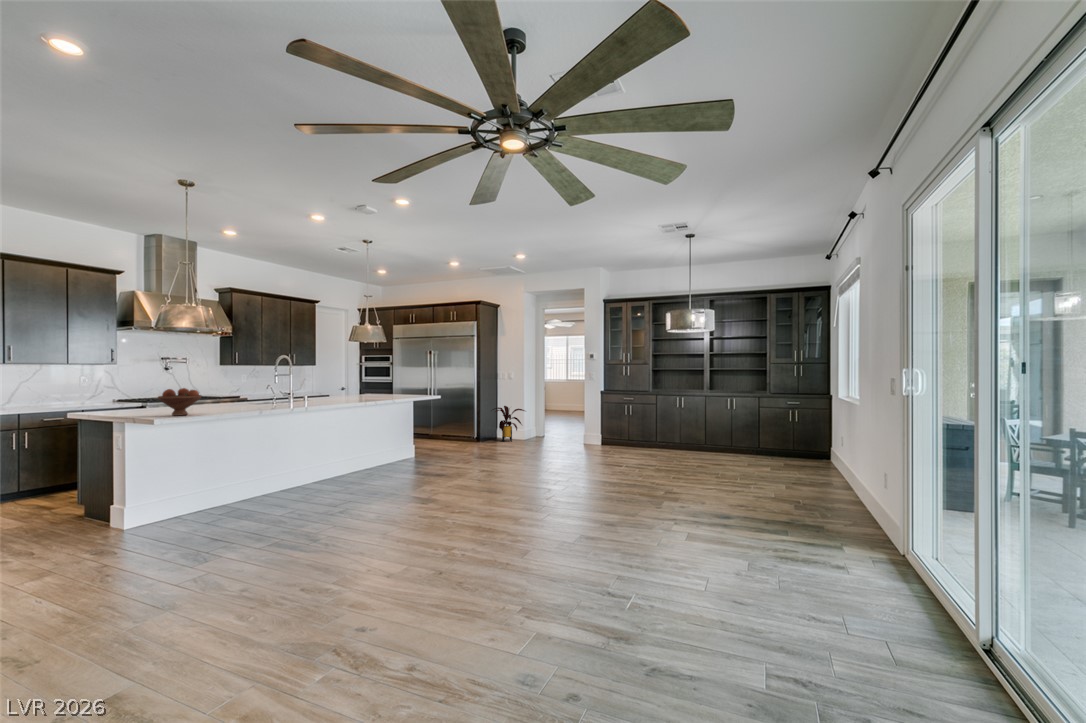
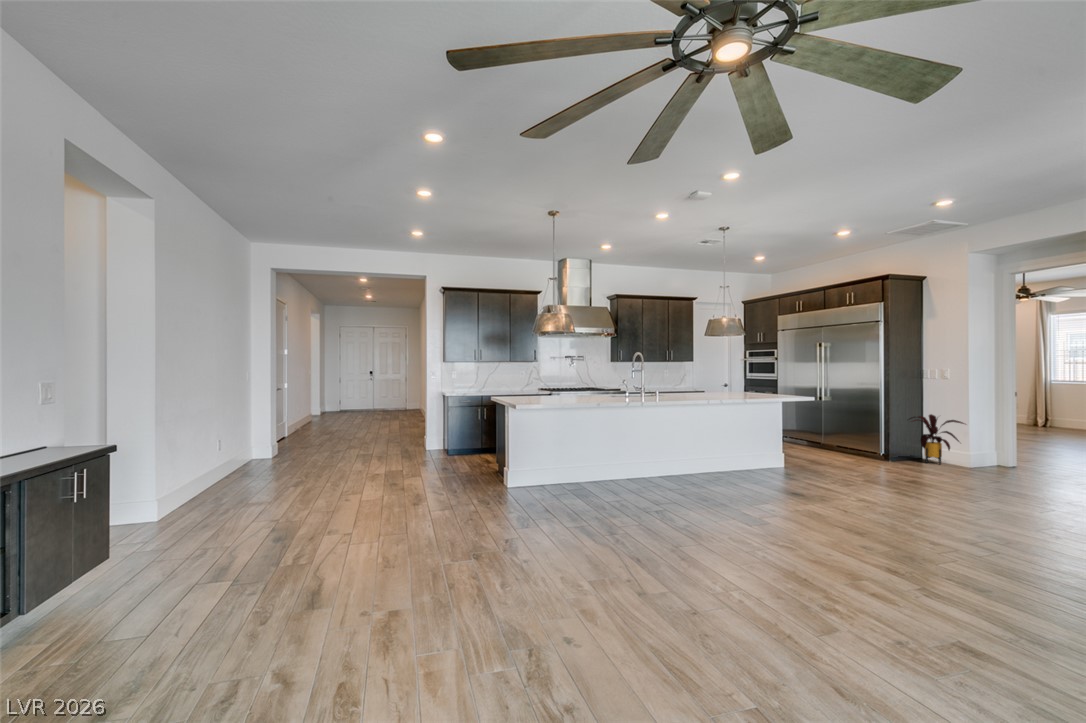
fruit bowl: present [158,388,202,416] -> none [533,382,563,405]

